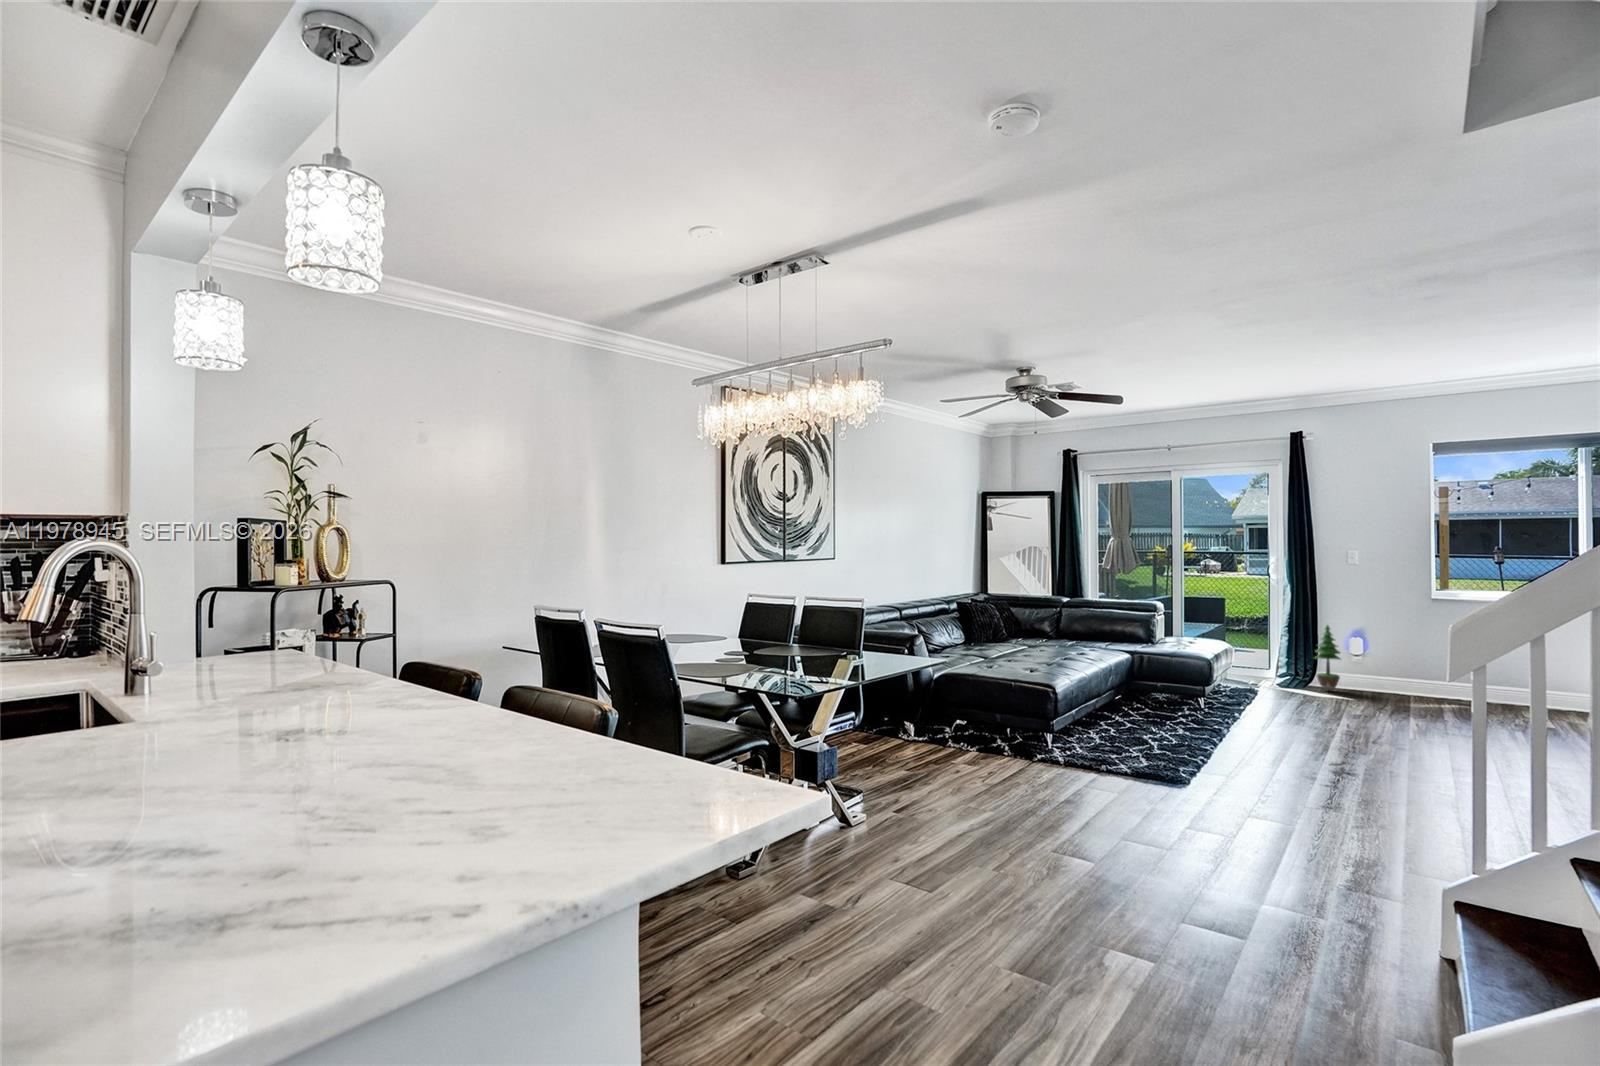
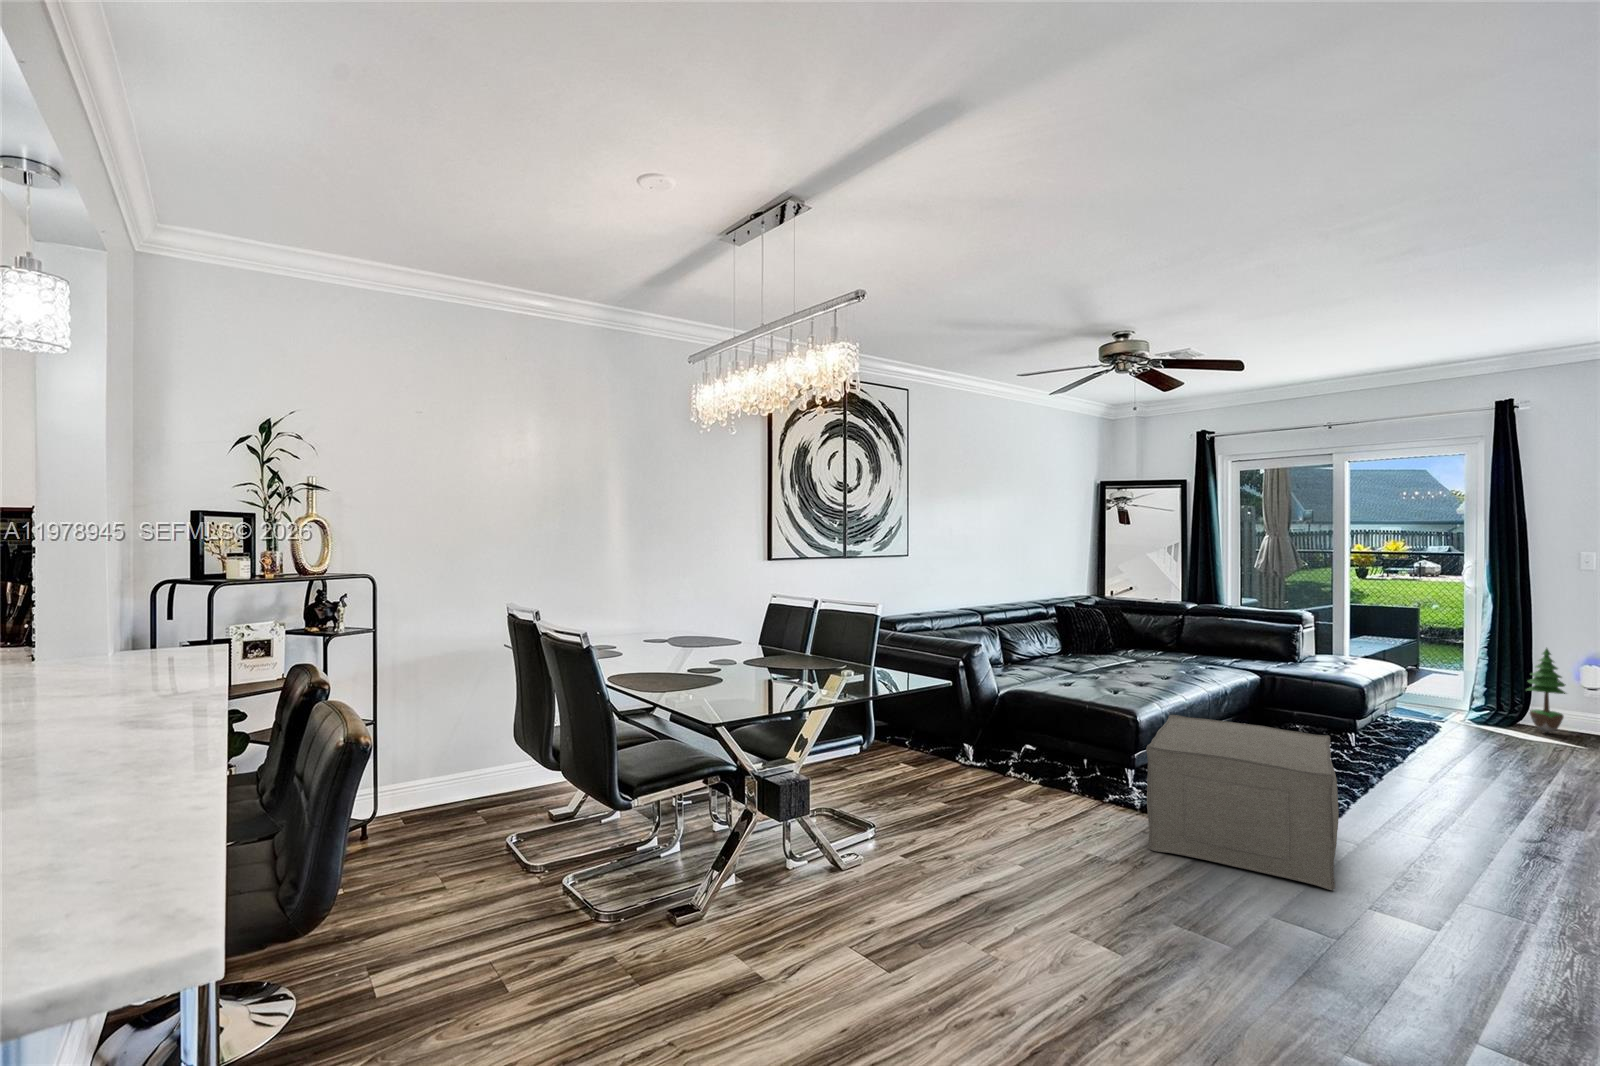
ottoman: none [1079,685,1224,807] -> present [1146,715,1339,890]

